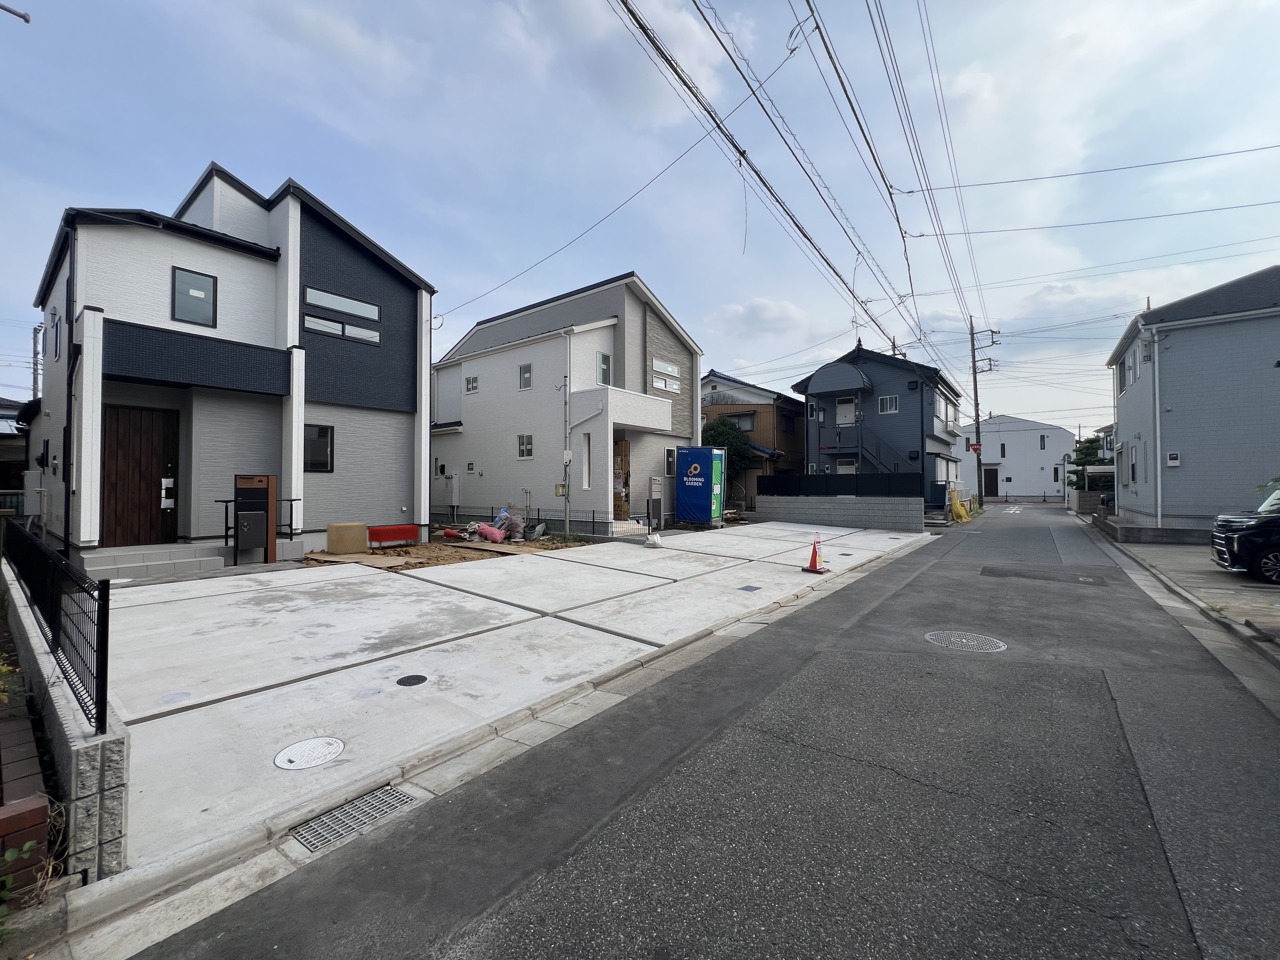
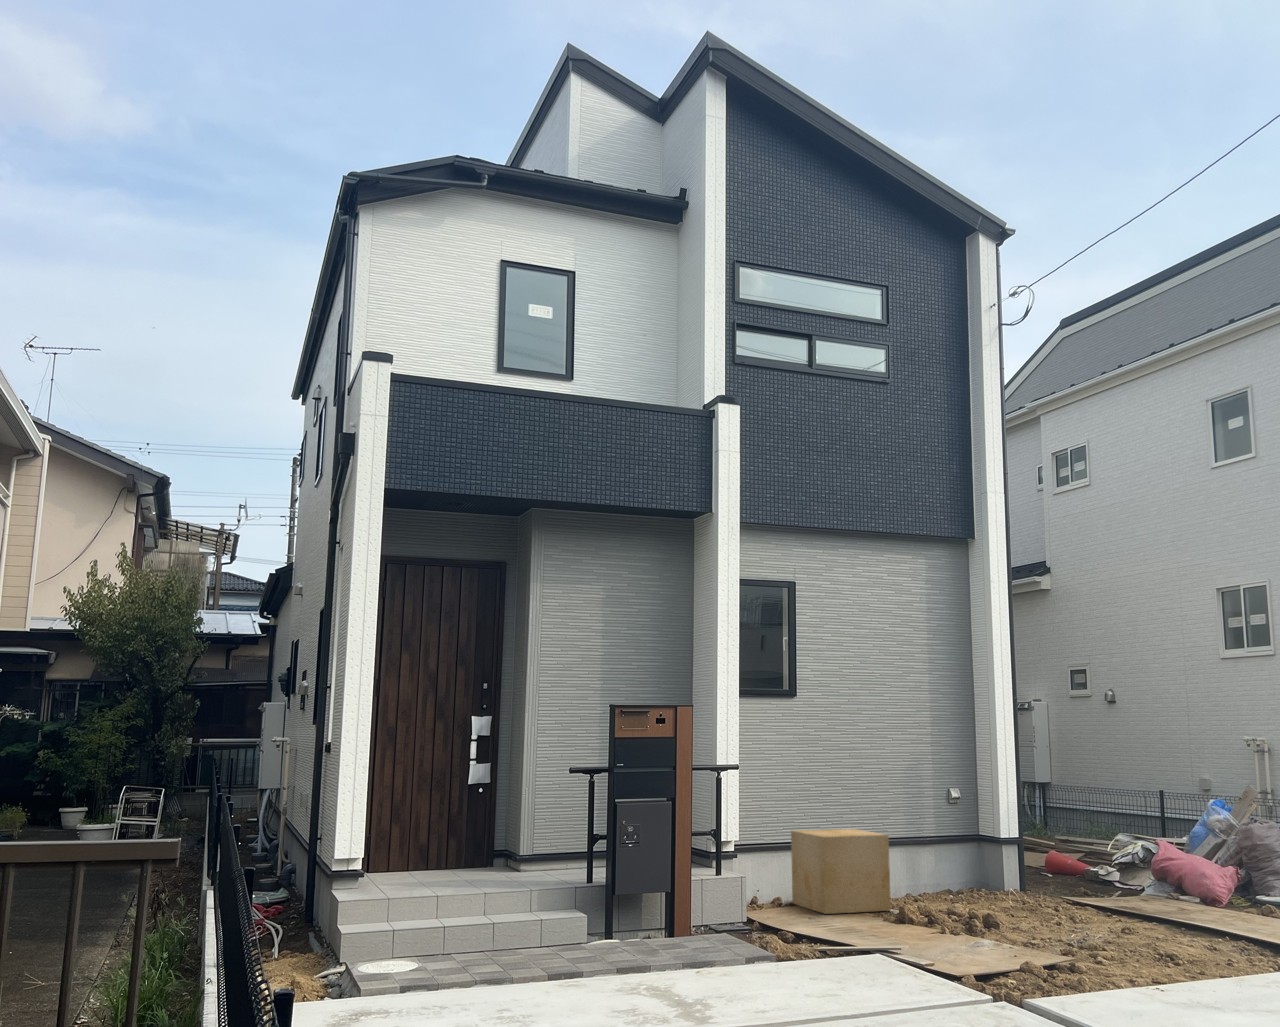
bench: present [368,525,419,549] -> none [883,839,1009,905]

